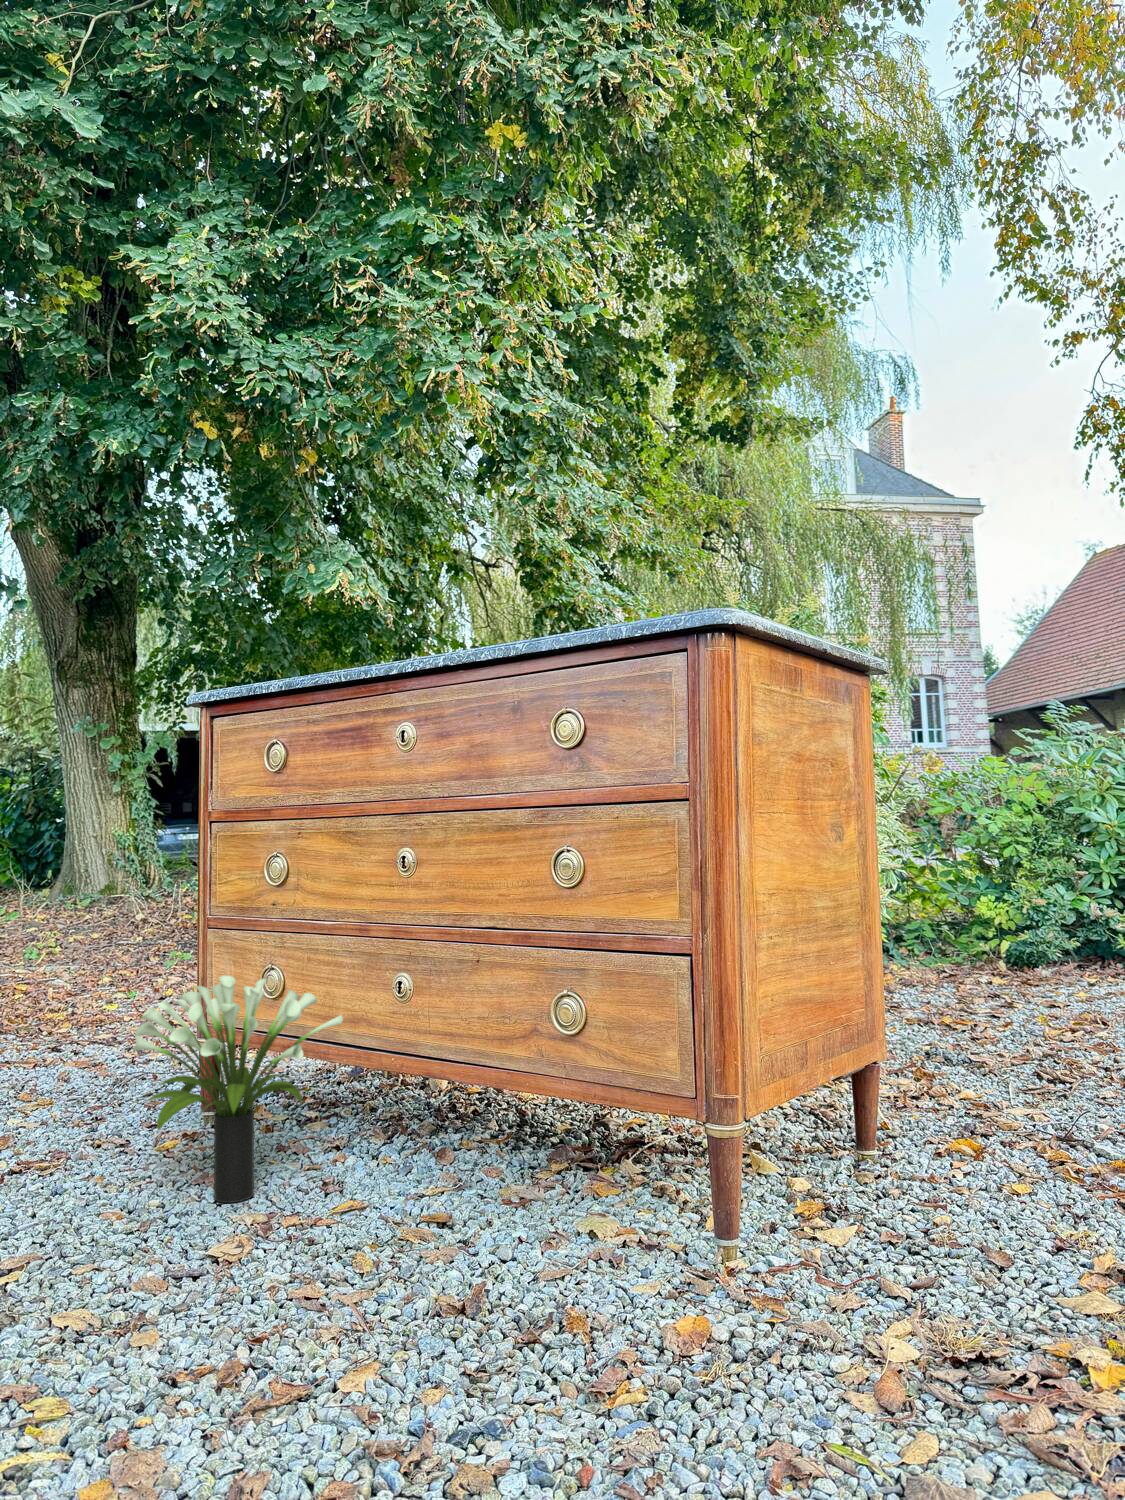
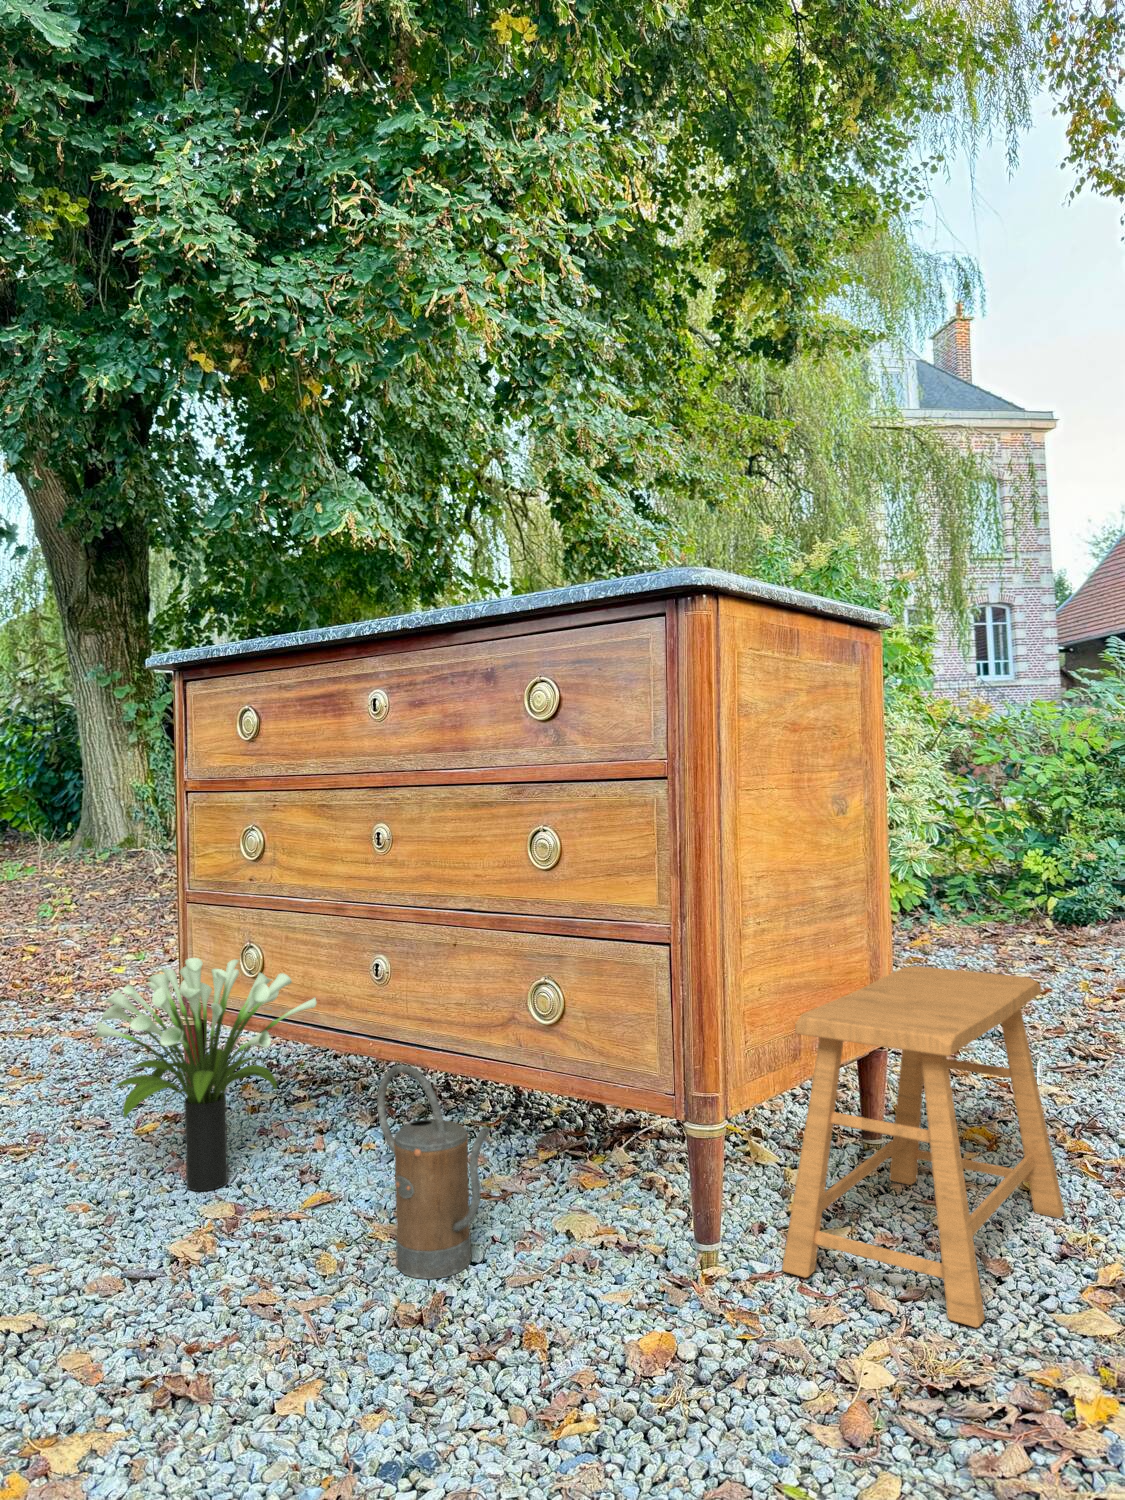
stool: none [799,982,1053,1309] -> present [782,966,1064,1328]
watering can: none [411,1071,527,1276] -> present [377,1065,490,1279]

